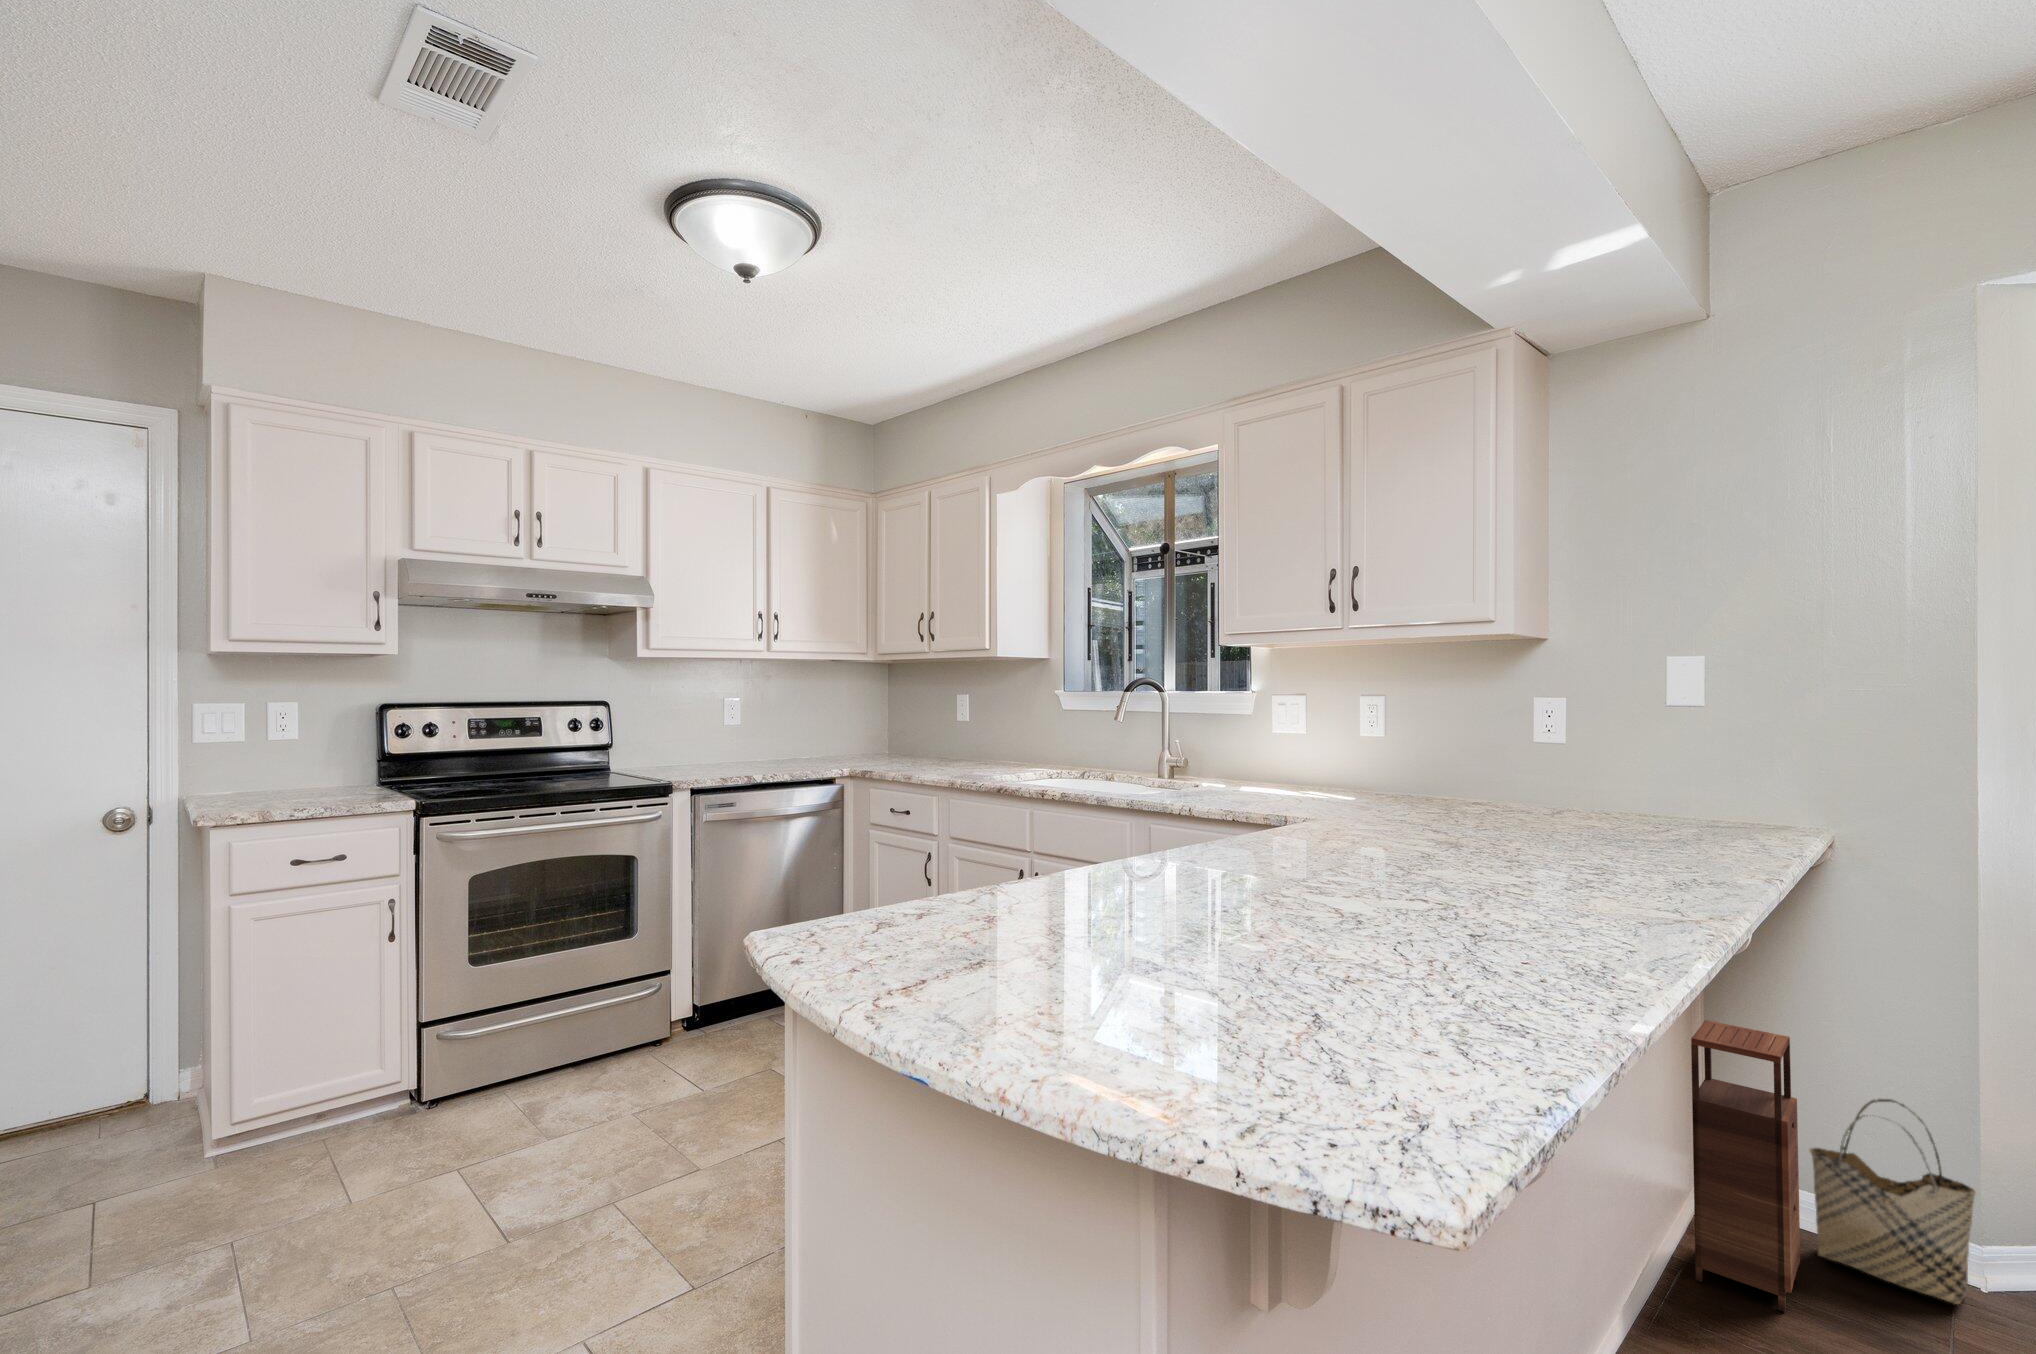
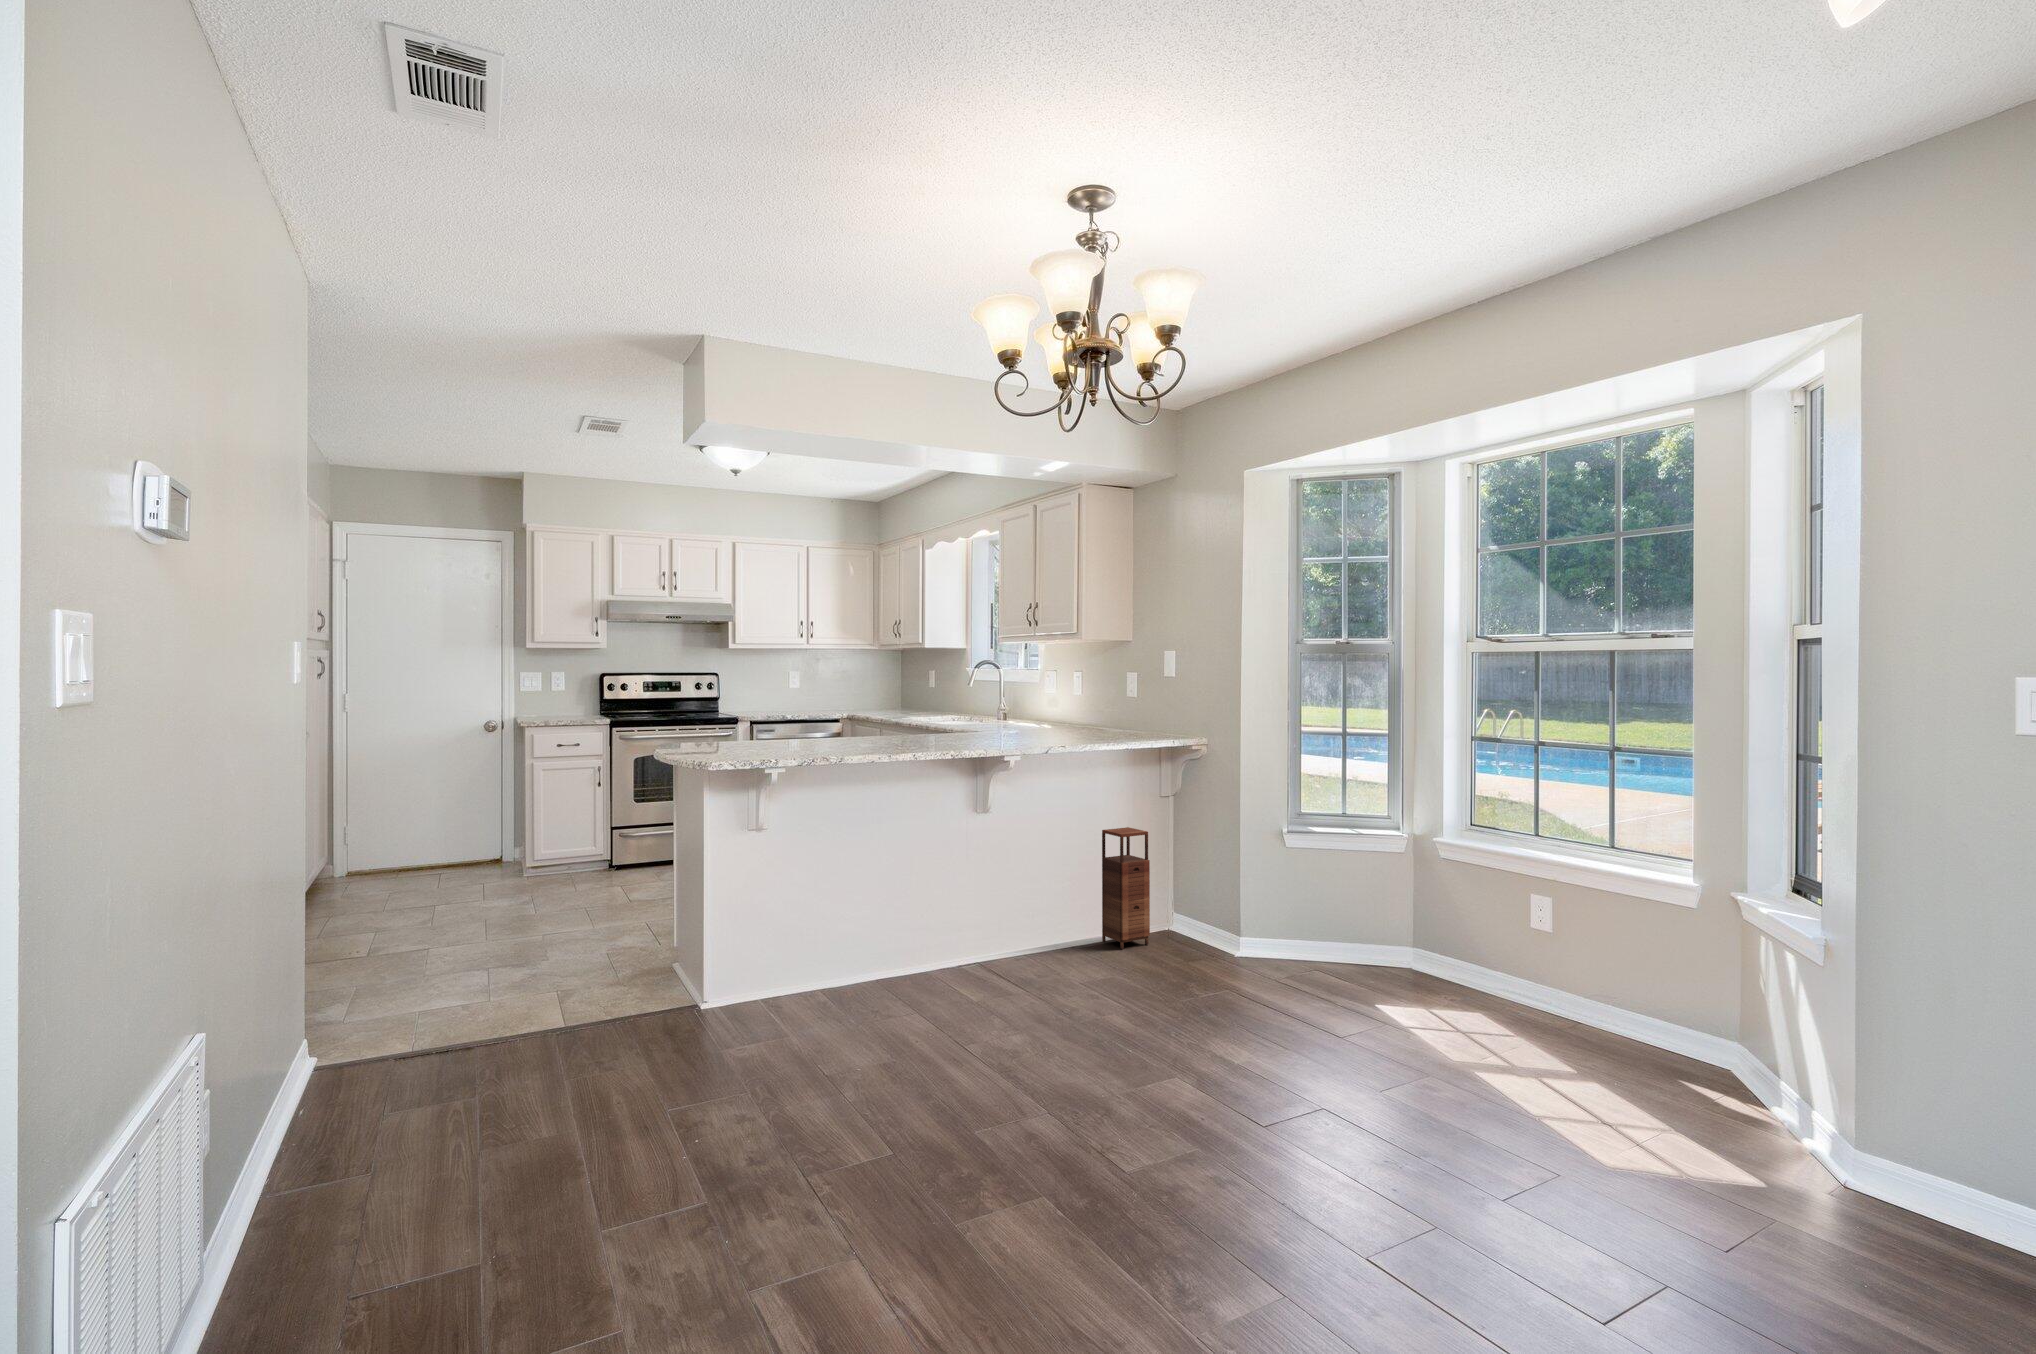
woven basket: present [1810,1099,1976,1304] -> none [1171,868,1220,953]

